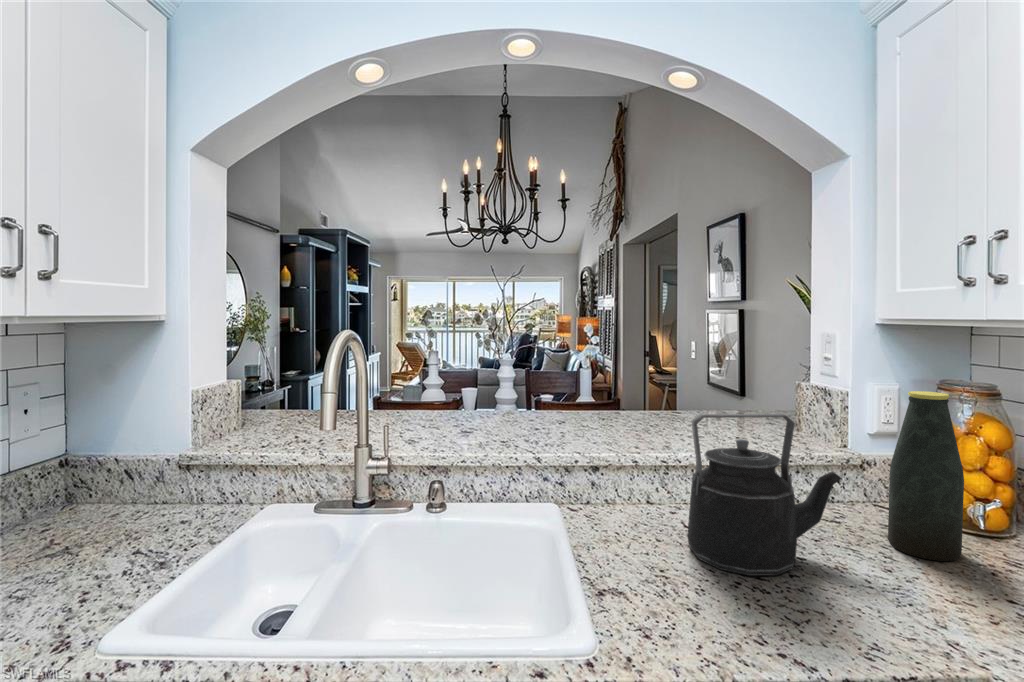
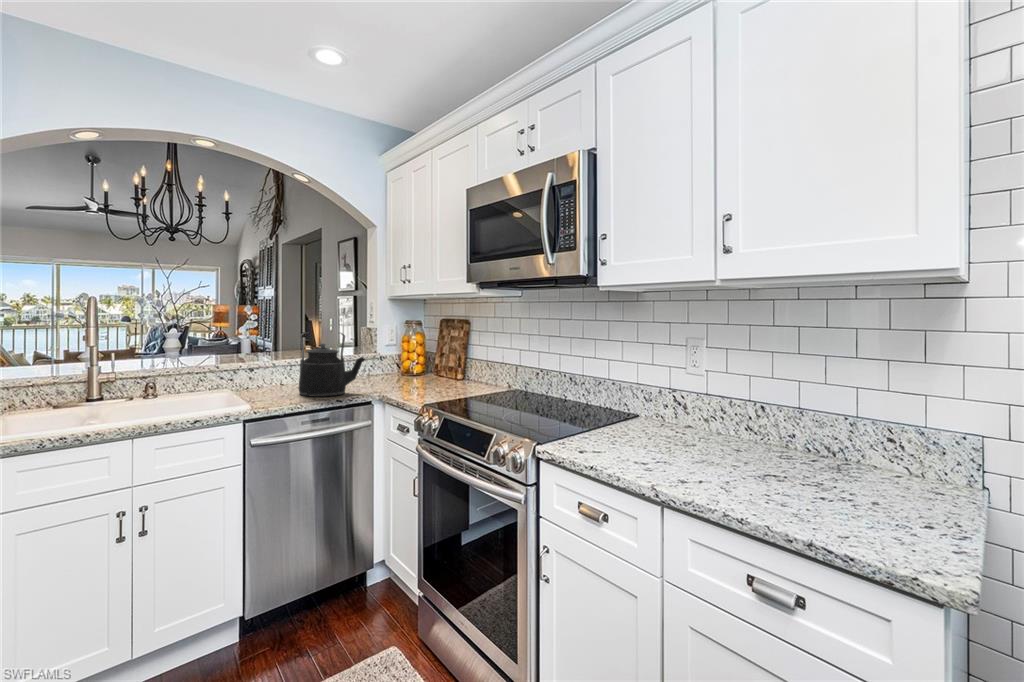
bottle: present [888,391,964,561] -> none [388,325,412,390]

